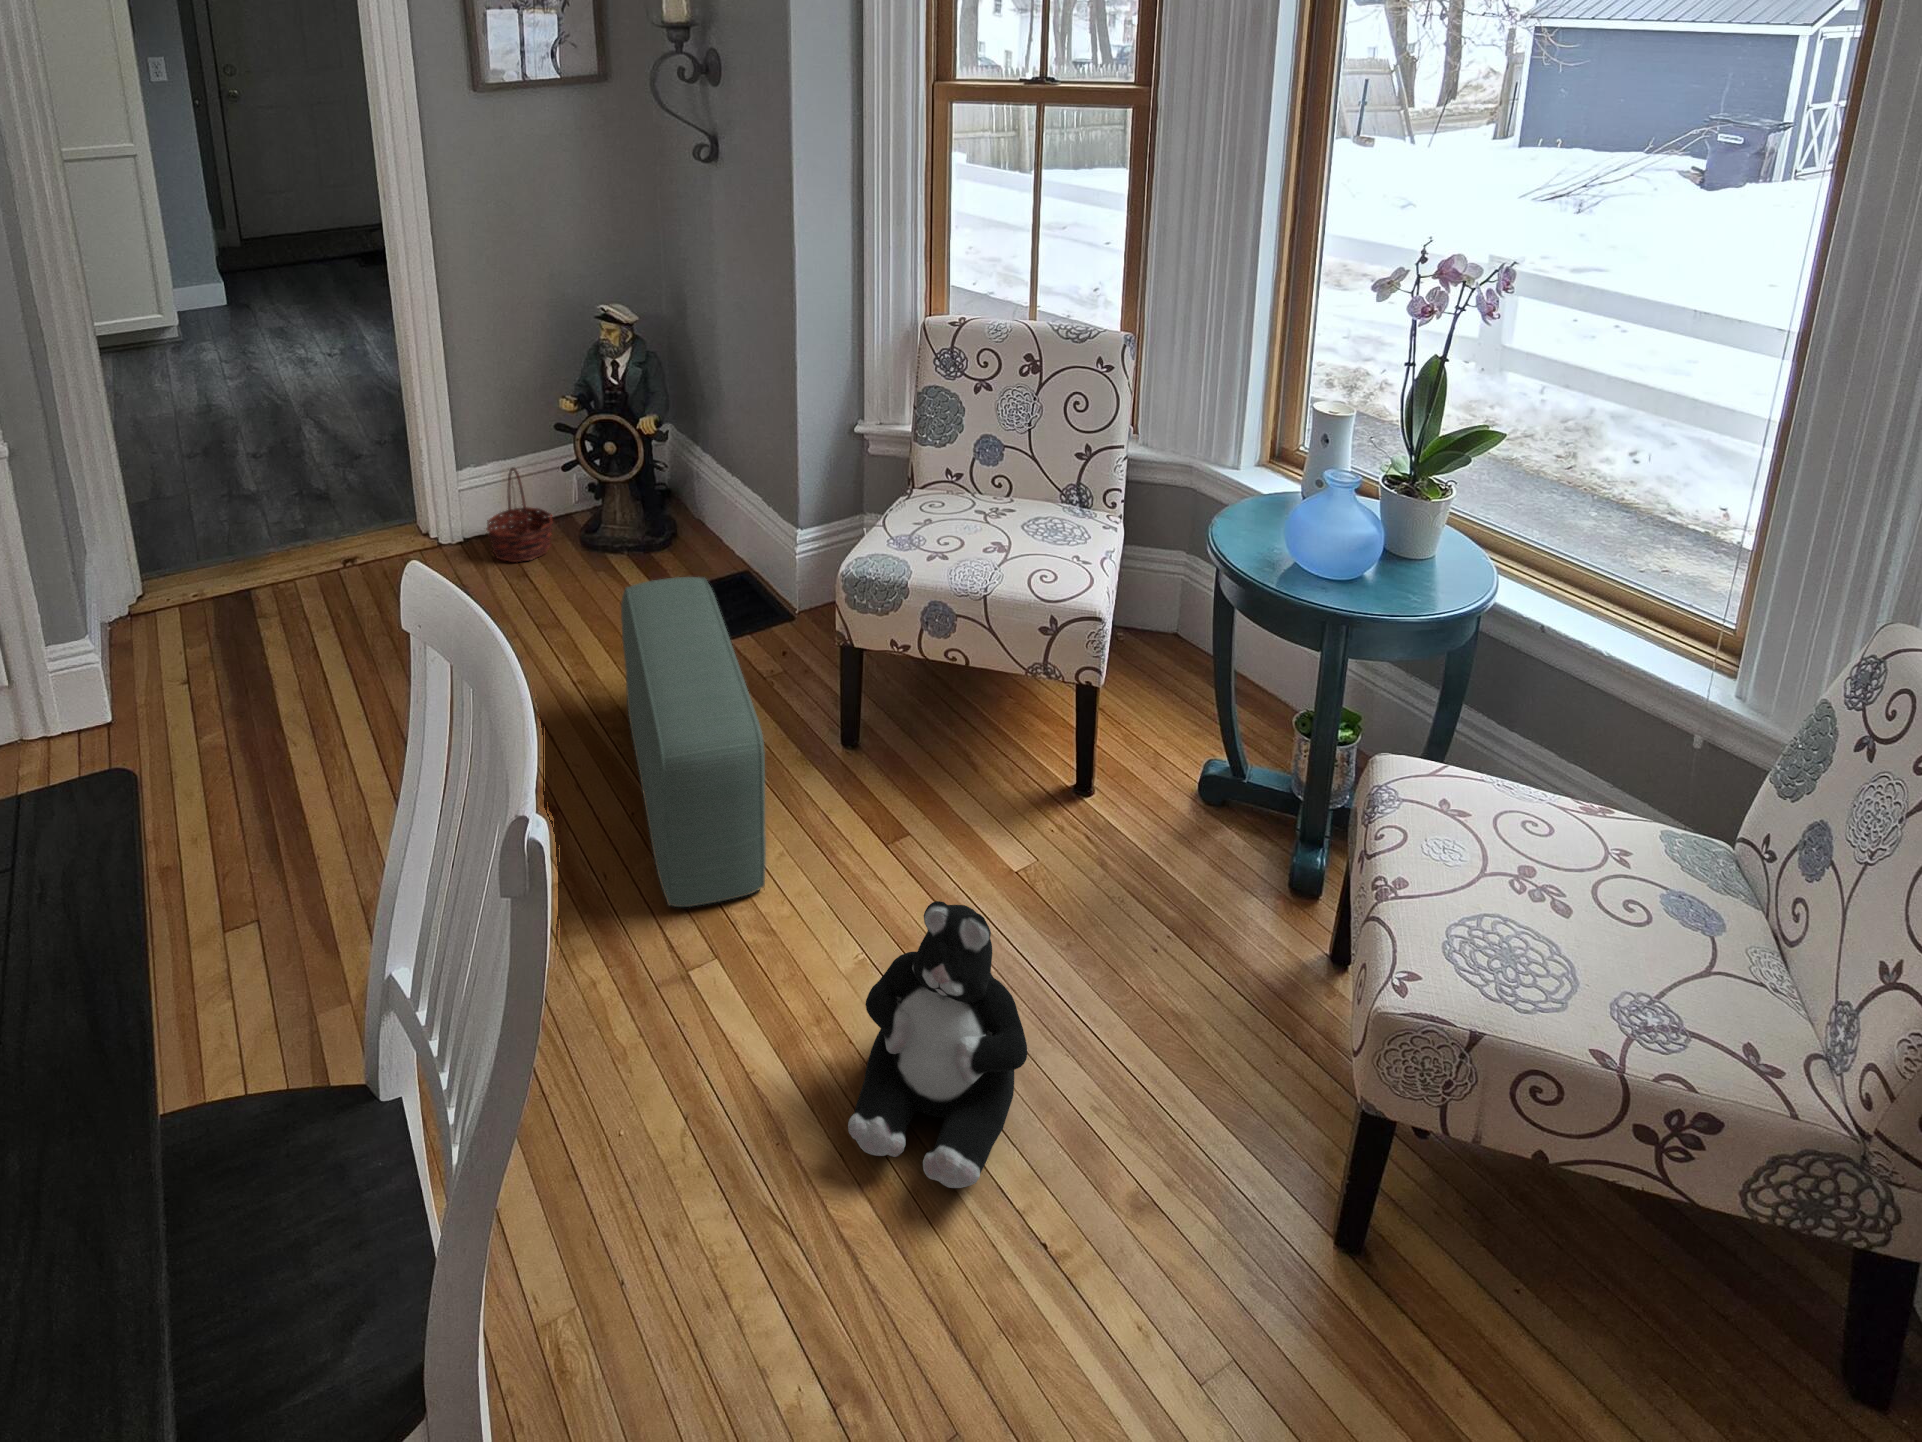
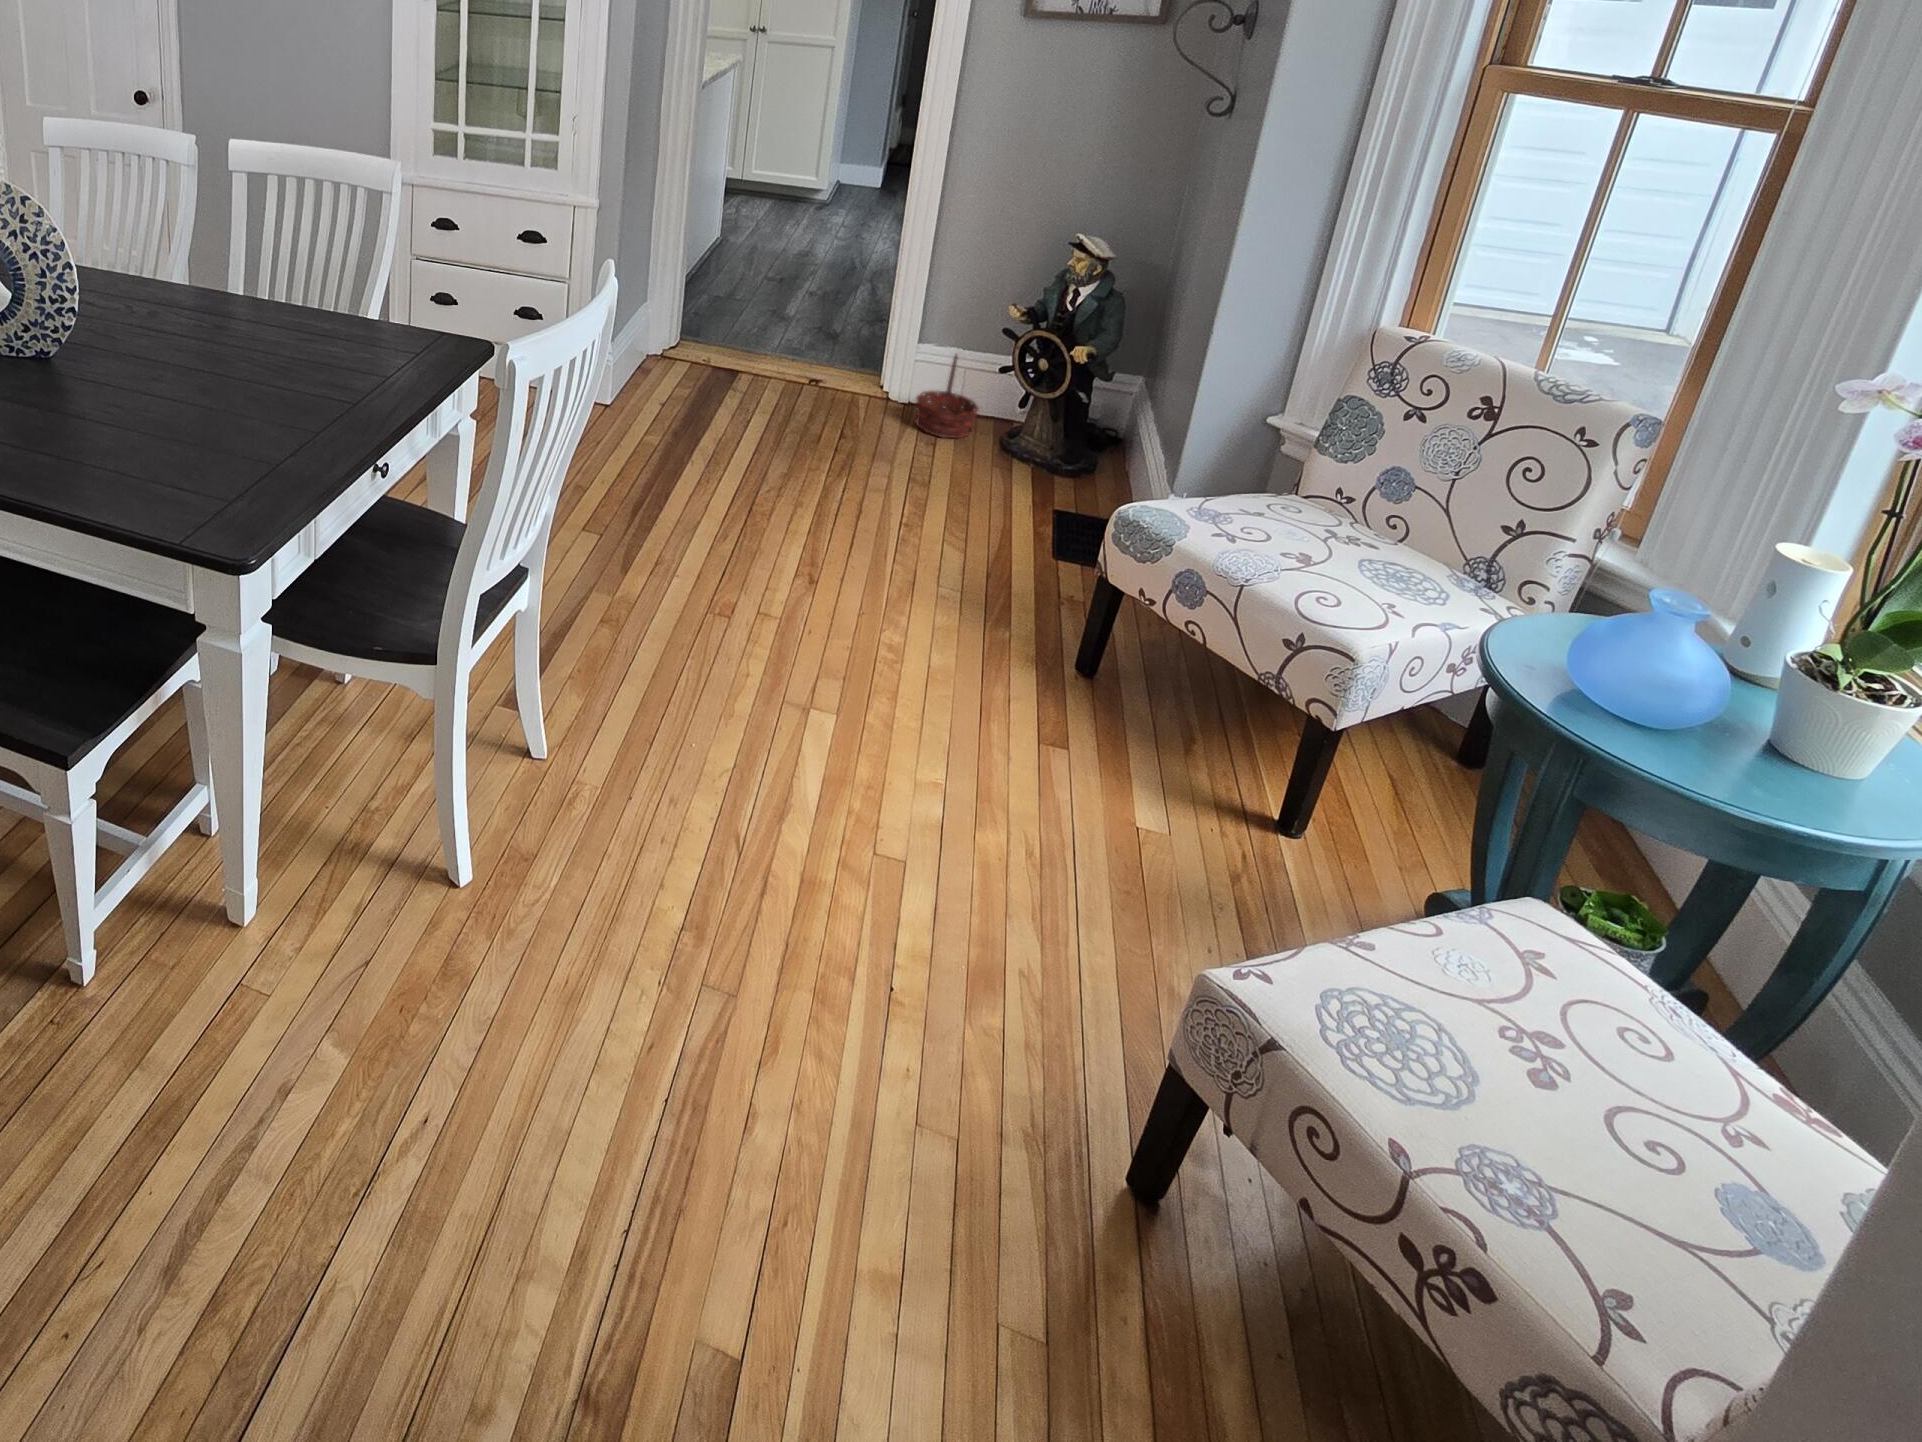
pouf: present [621,577,766,907] -> none [828,454,1019,707]
plush toy: present [848,901,1028,1188] -> none [813,729,994,925]

